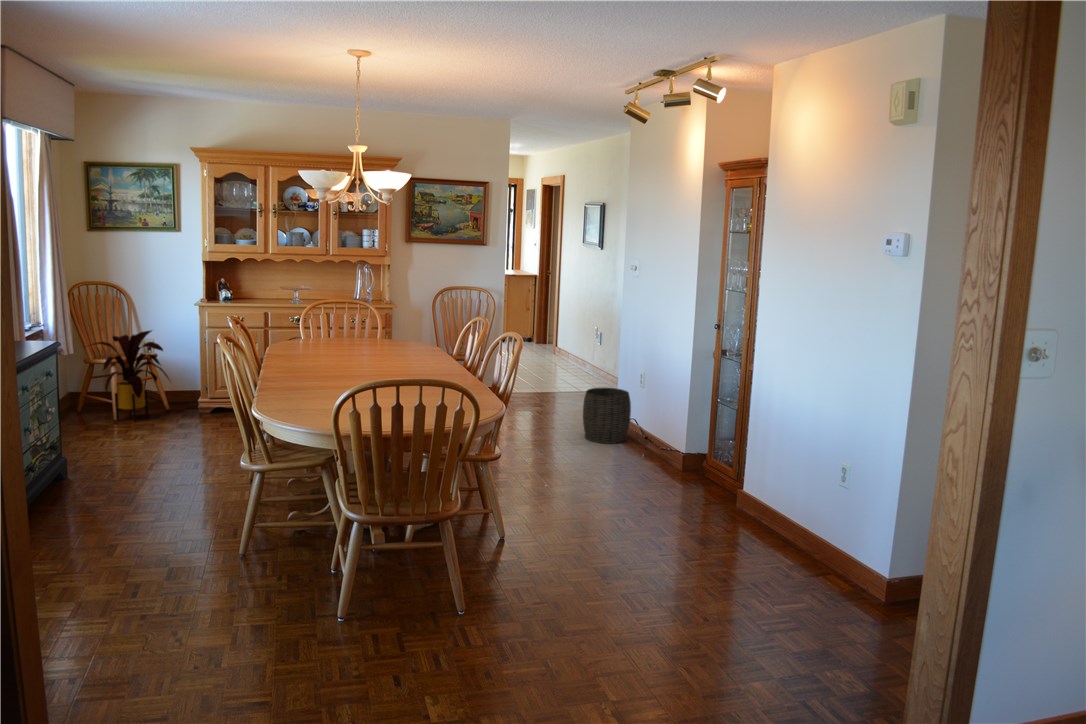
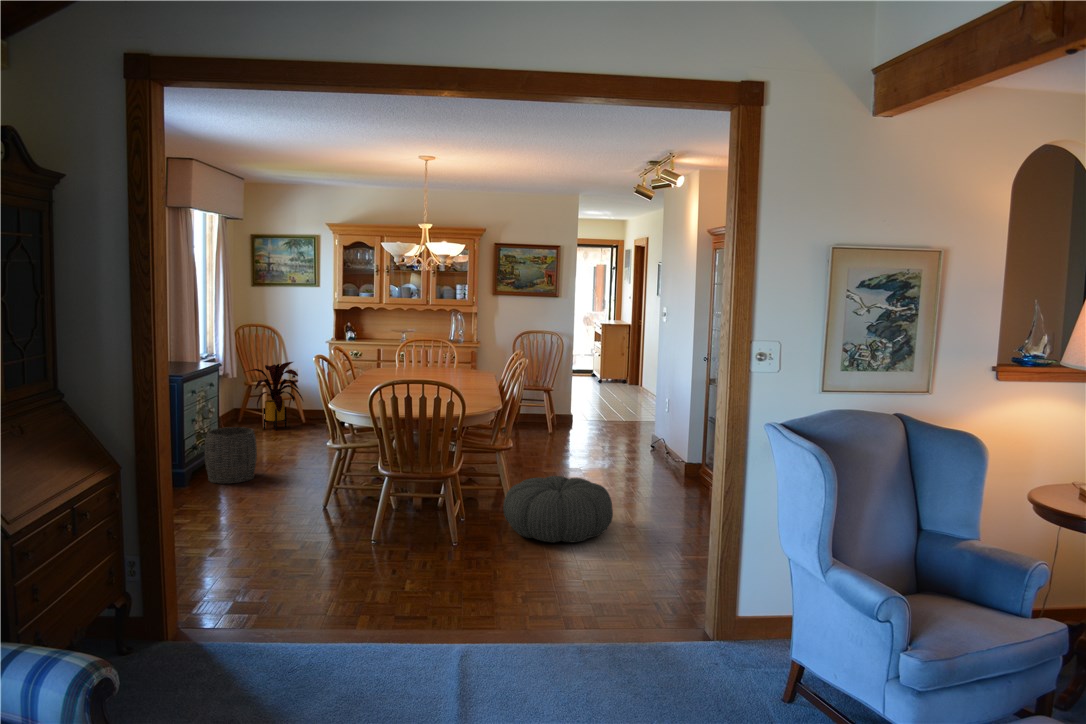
woven basket: present [583,388,631,444] -> present [205,427,257,484]
pouf: none [503,487,647,584] -> present [503,476,613,543]

